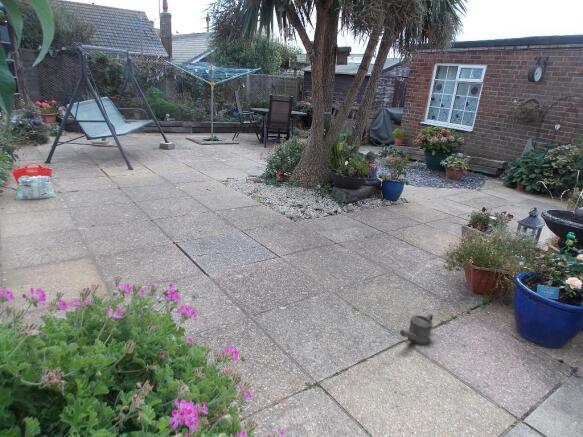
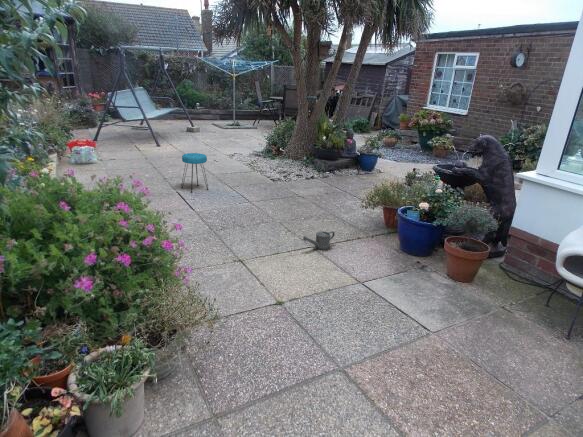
stool: none [180,189,217,243] -> present [182,153,208,192]

